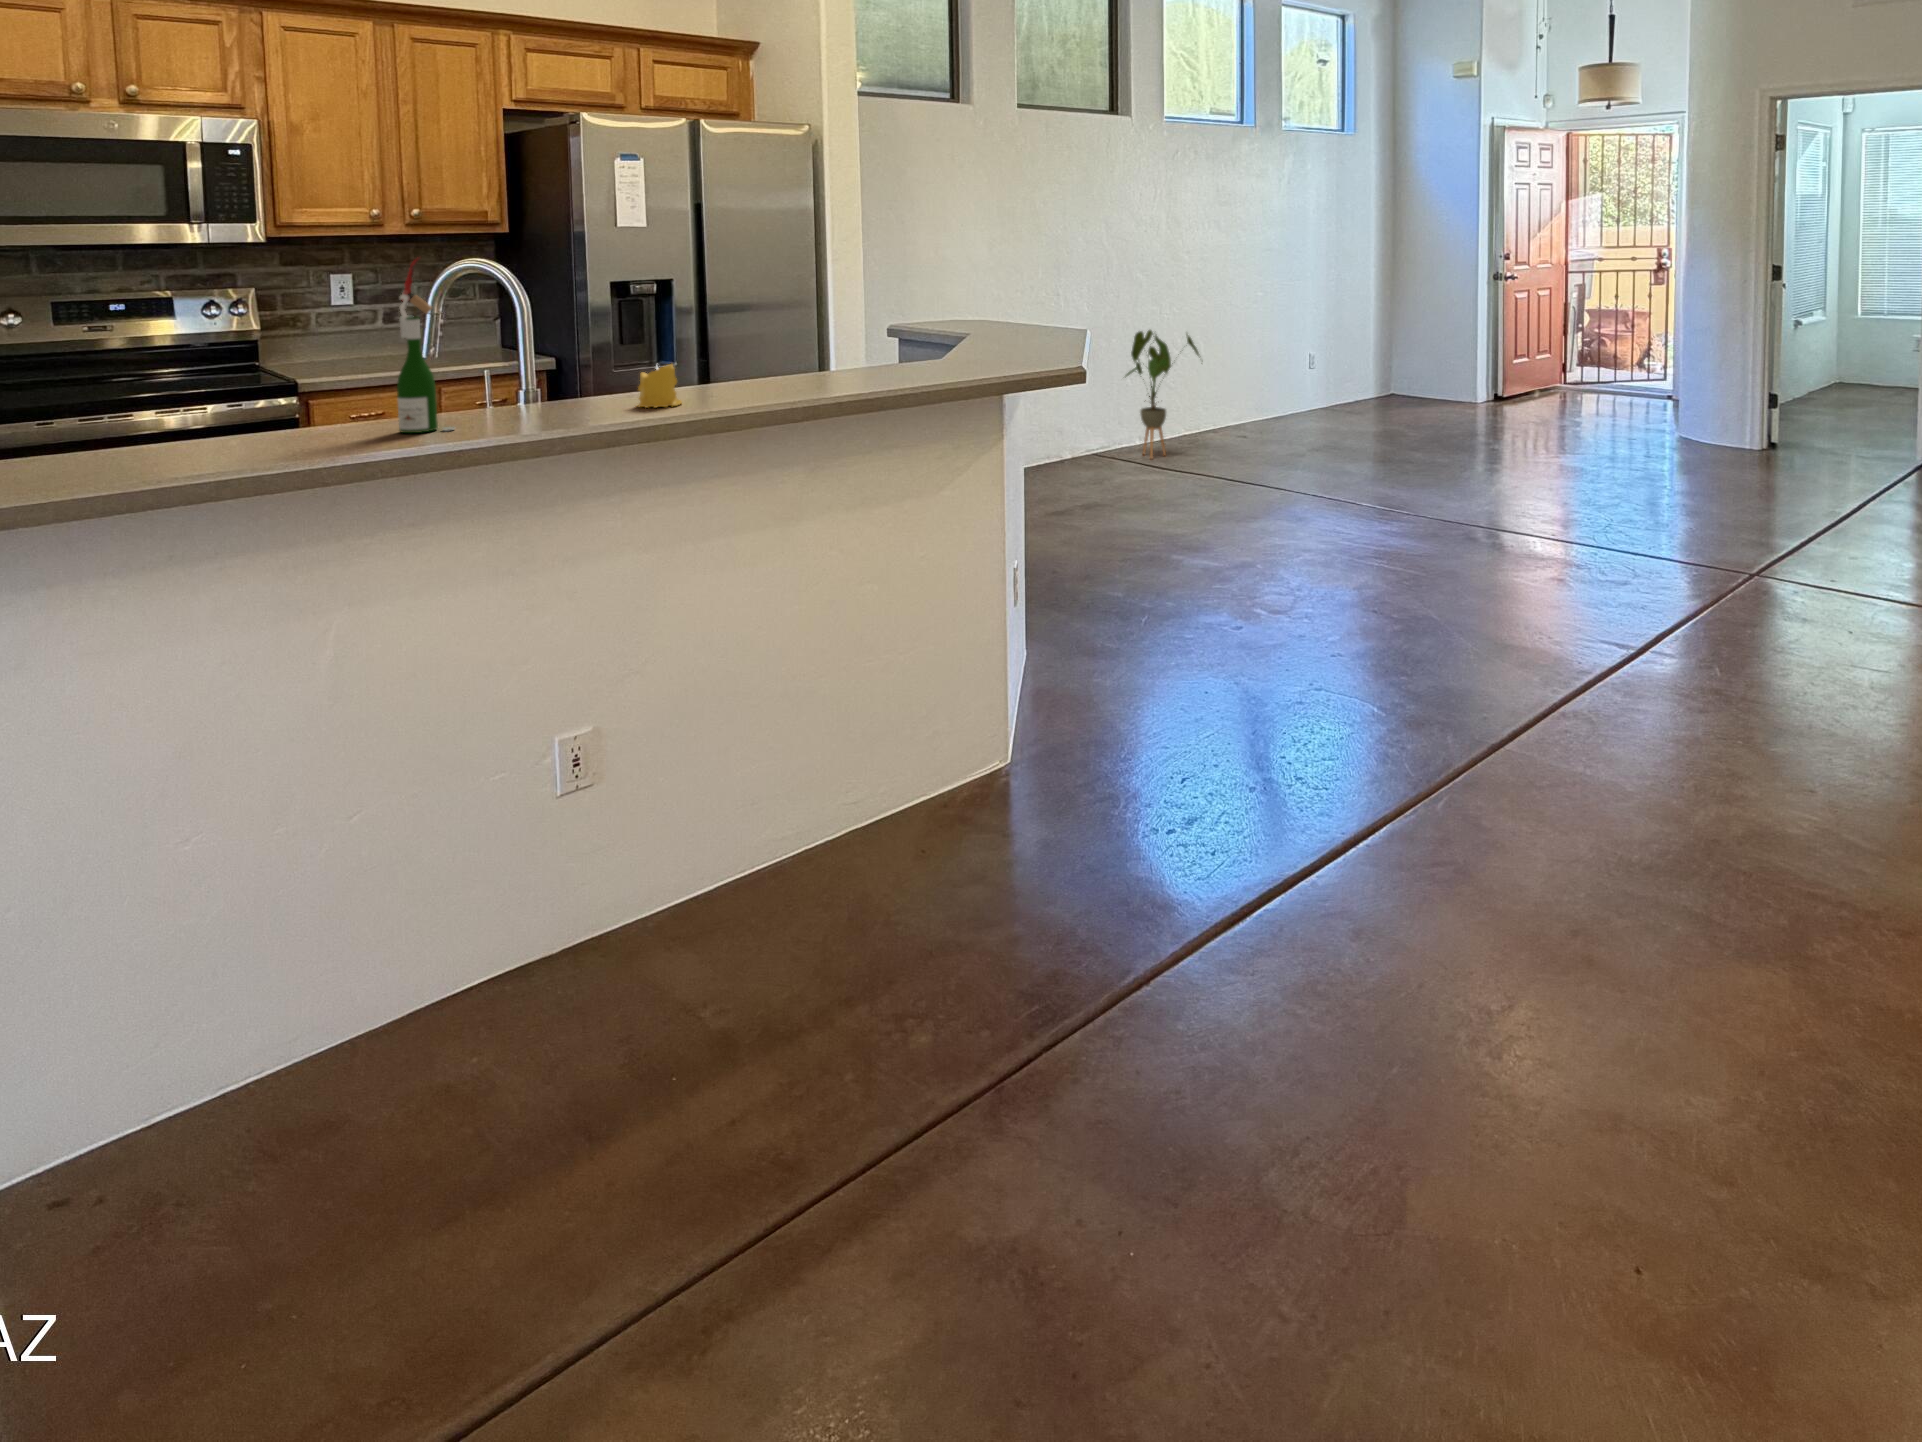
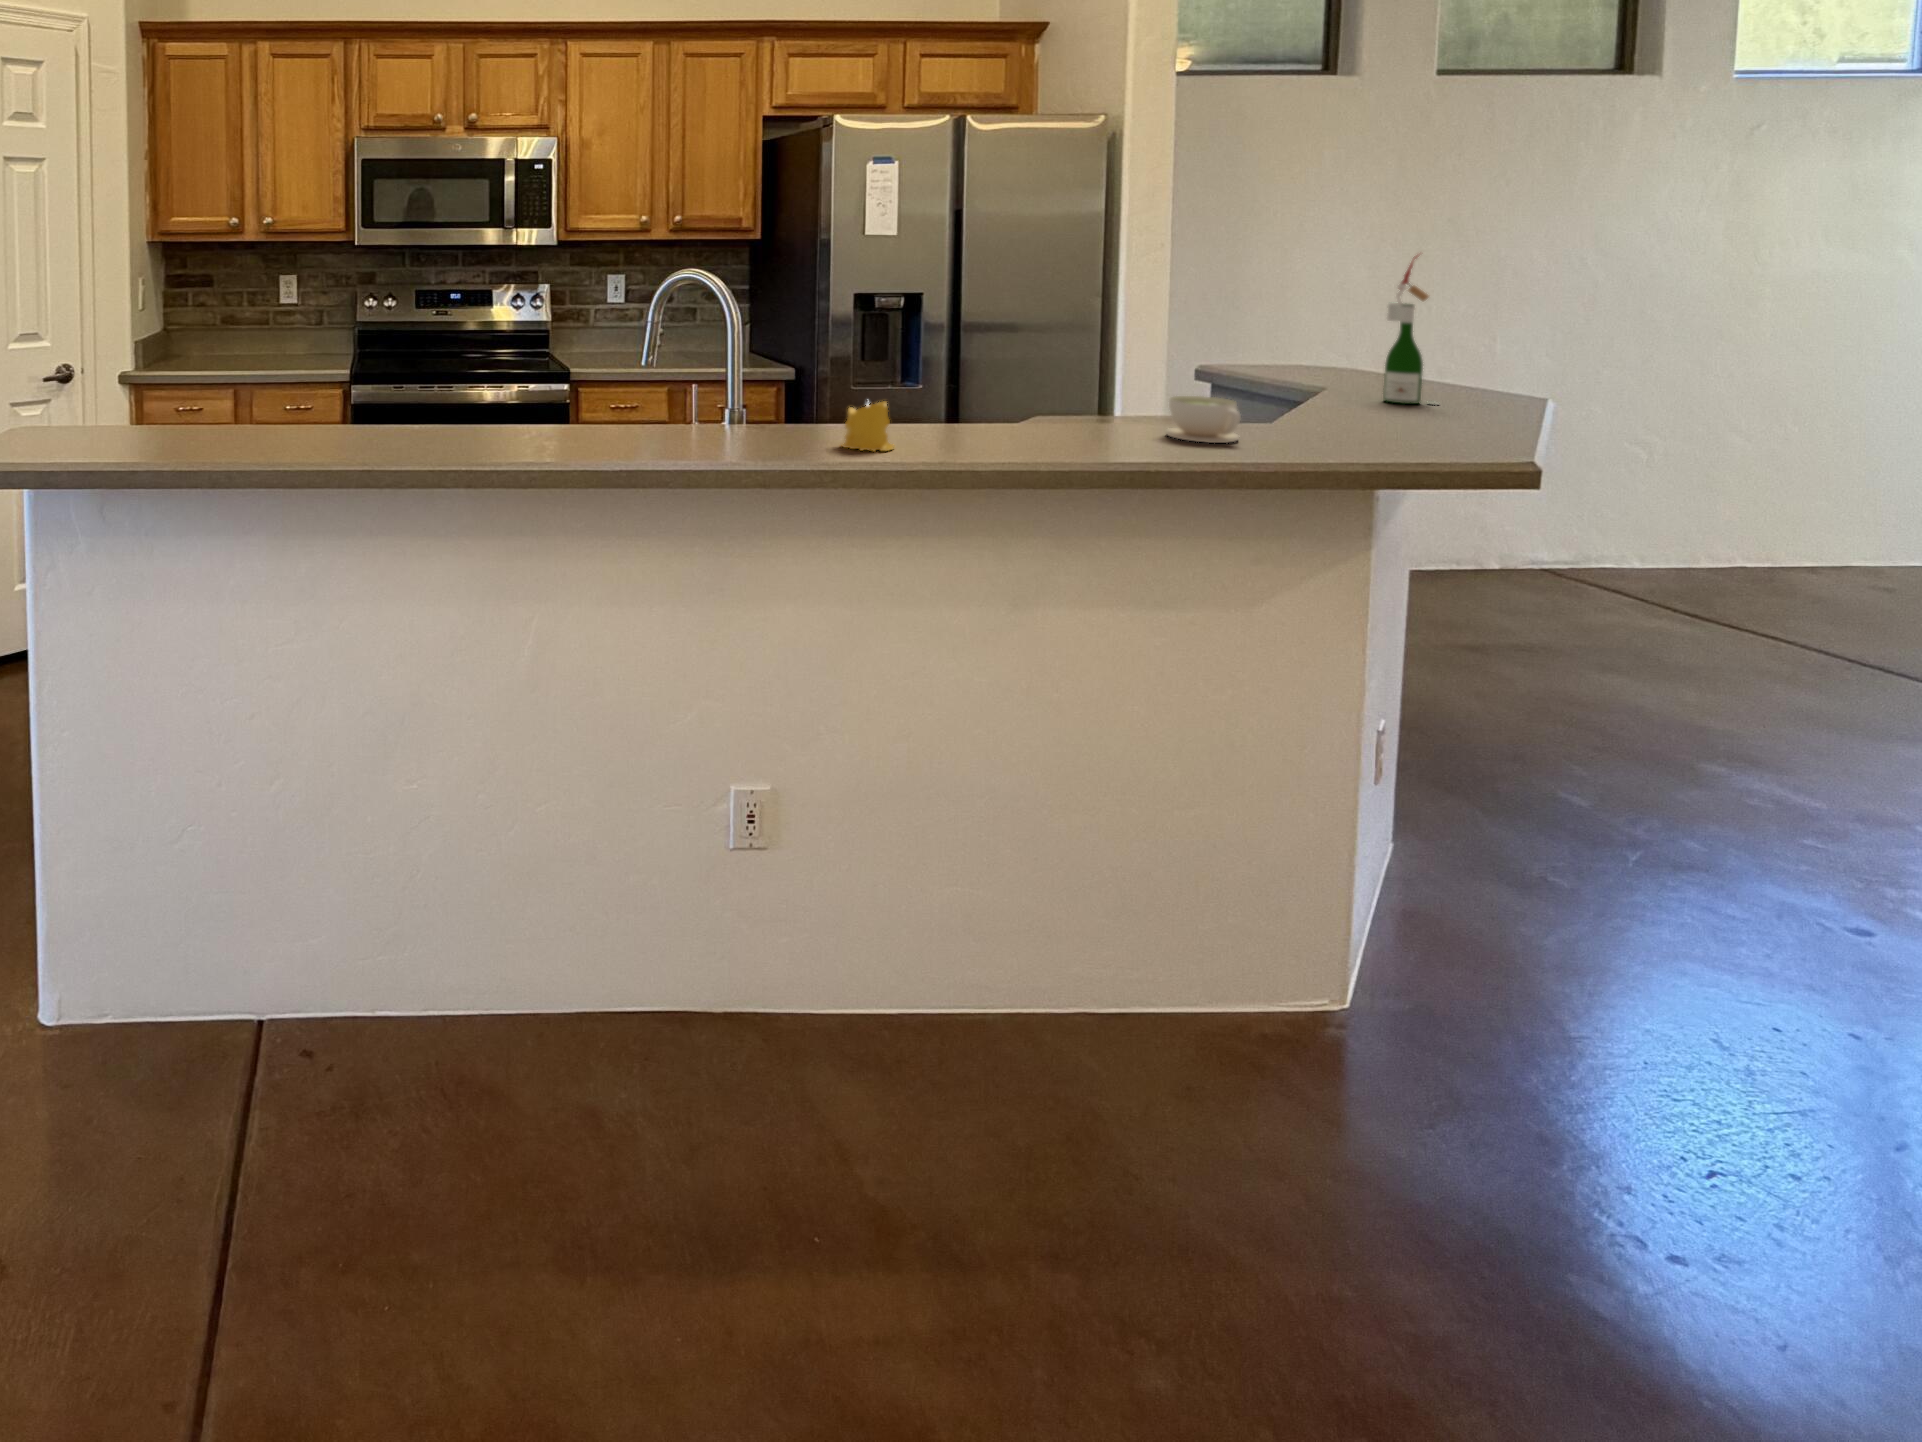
wine bottle: present [397,258,454,433] -> present [1383,256,1438,404]
house plant: present [1126,330,1199,458] -> none [1591,390,1770,583]
coffee cup: none [877,342,924,375] -> present [1166,396,1241,443]

